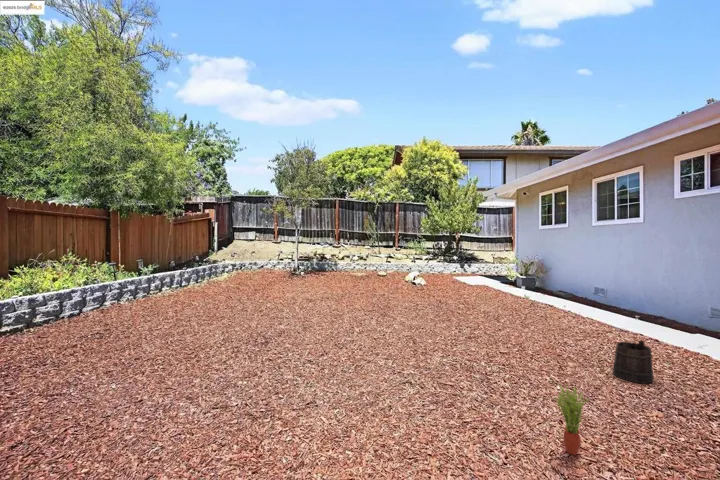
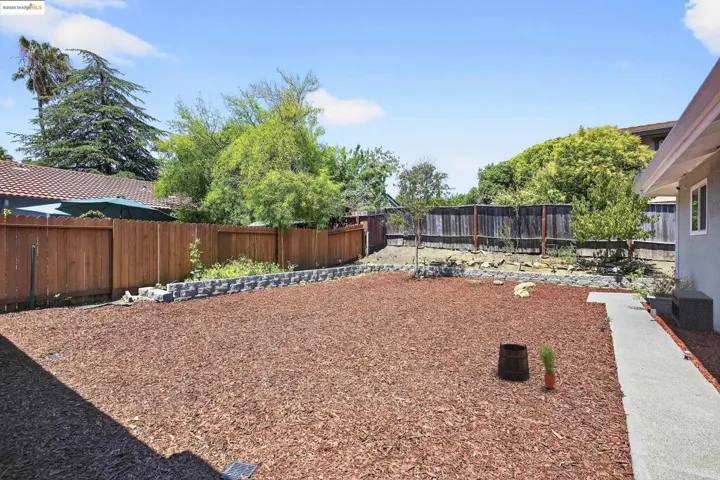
bench: none [566,274,614,305] -> present [671,290,713,332]
potted plant: present [555,385,589,455] -> present [537,342,557,388]

